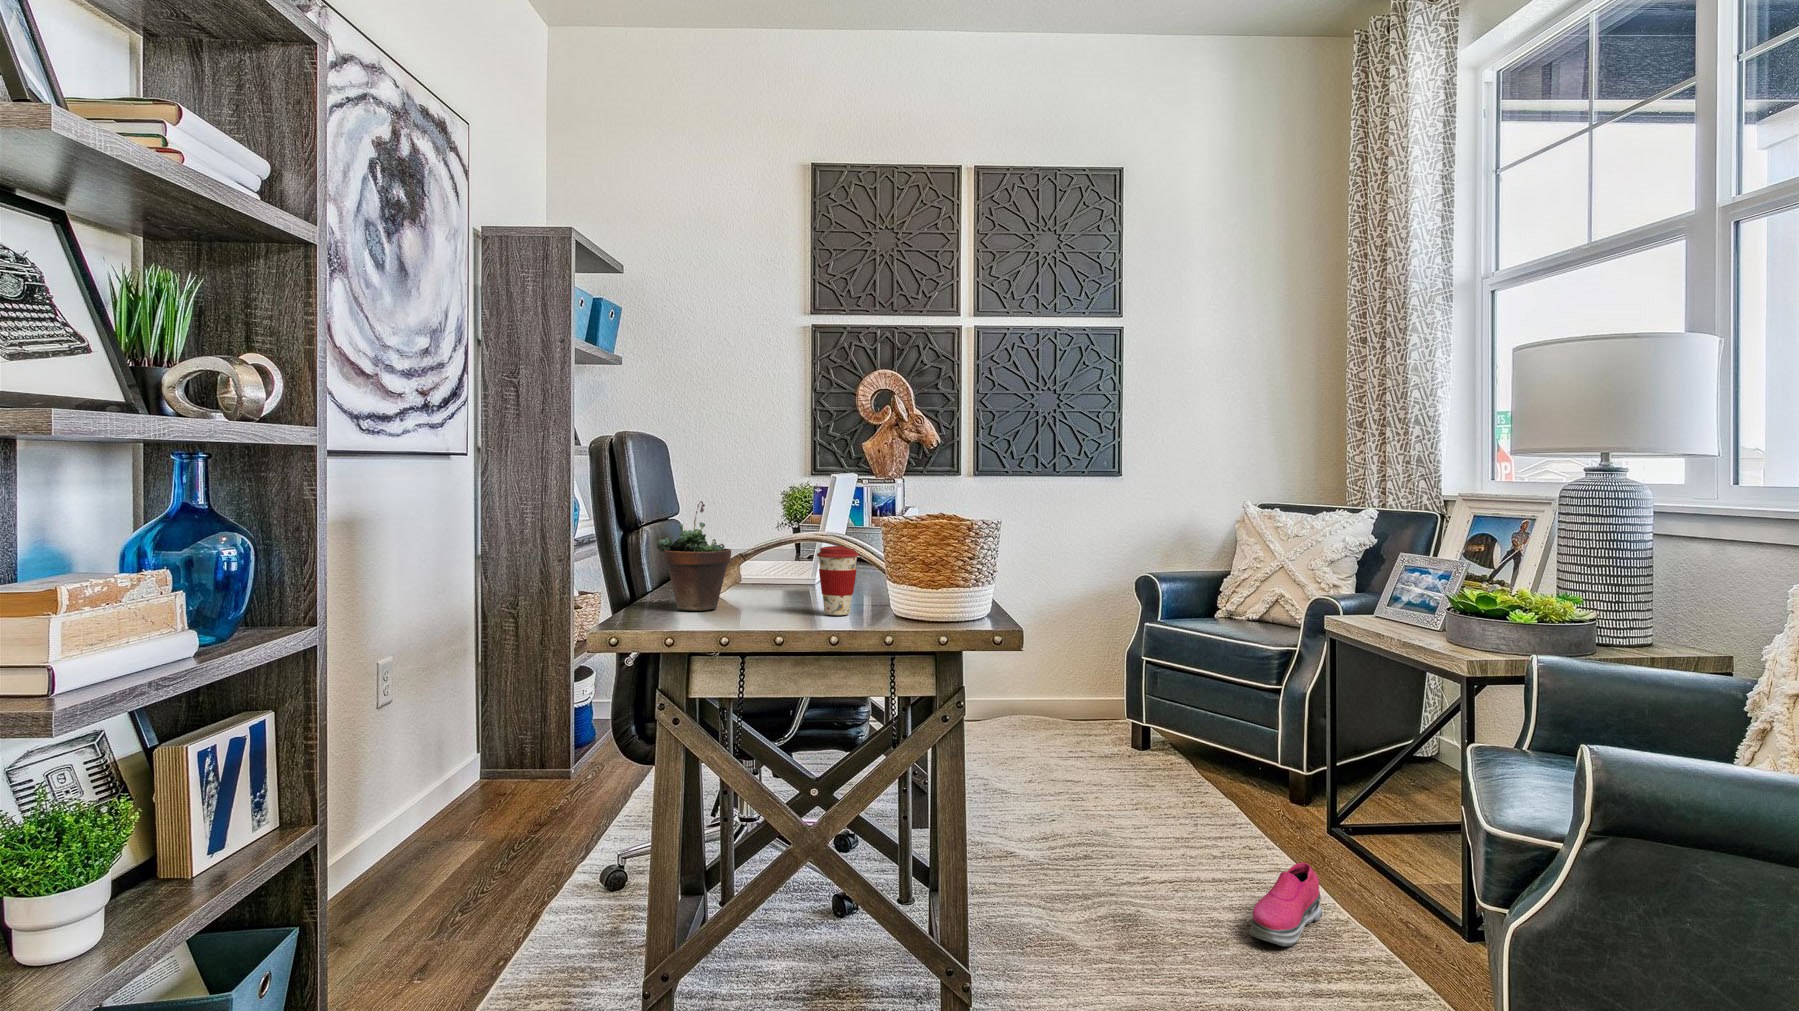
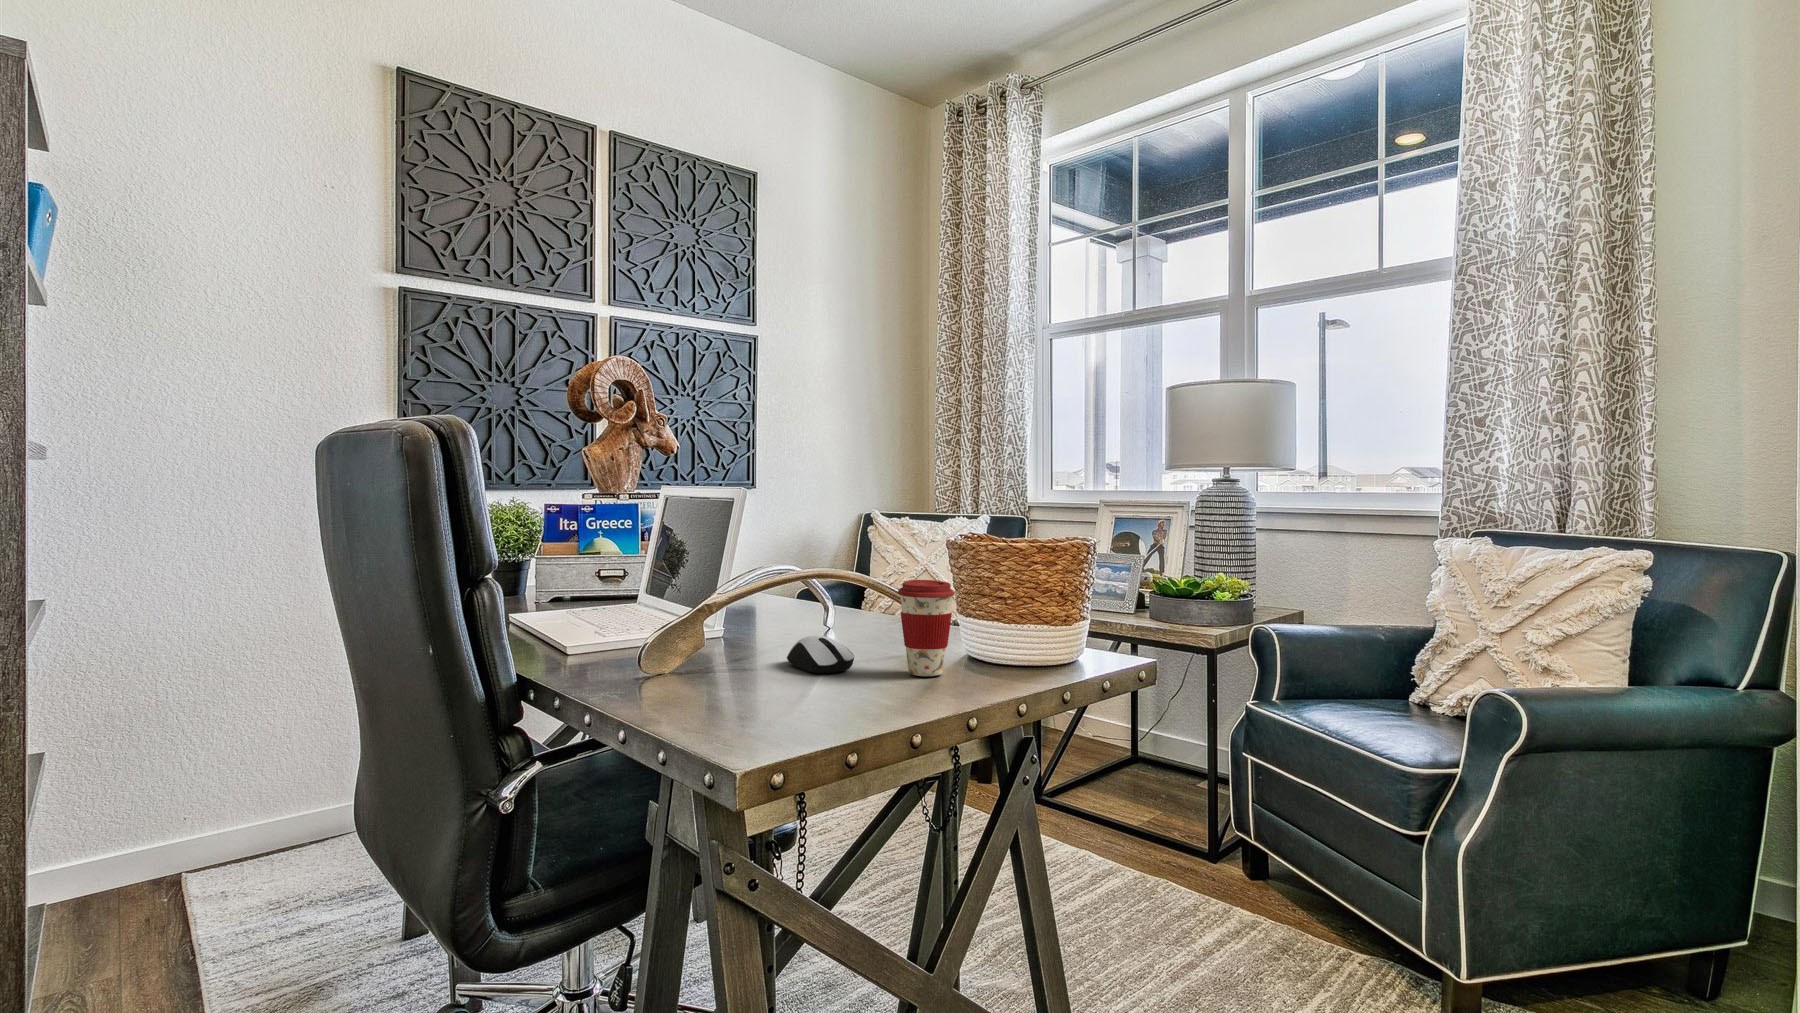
succulent plant: present [656,501,731,611] -> none [668,523,776,700]
computer mouse: none [778,584,815,608] -> present [787,636,854,673]
shoe: present [1249,863,1322,946] -> none [1102,841,1156,926]

